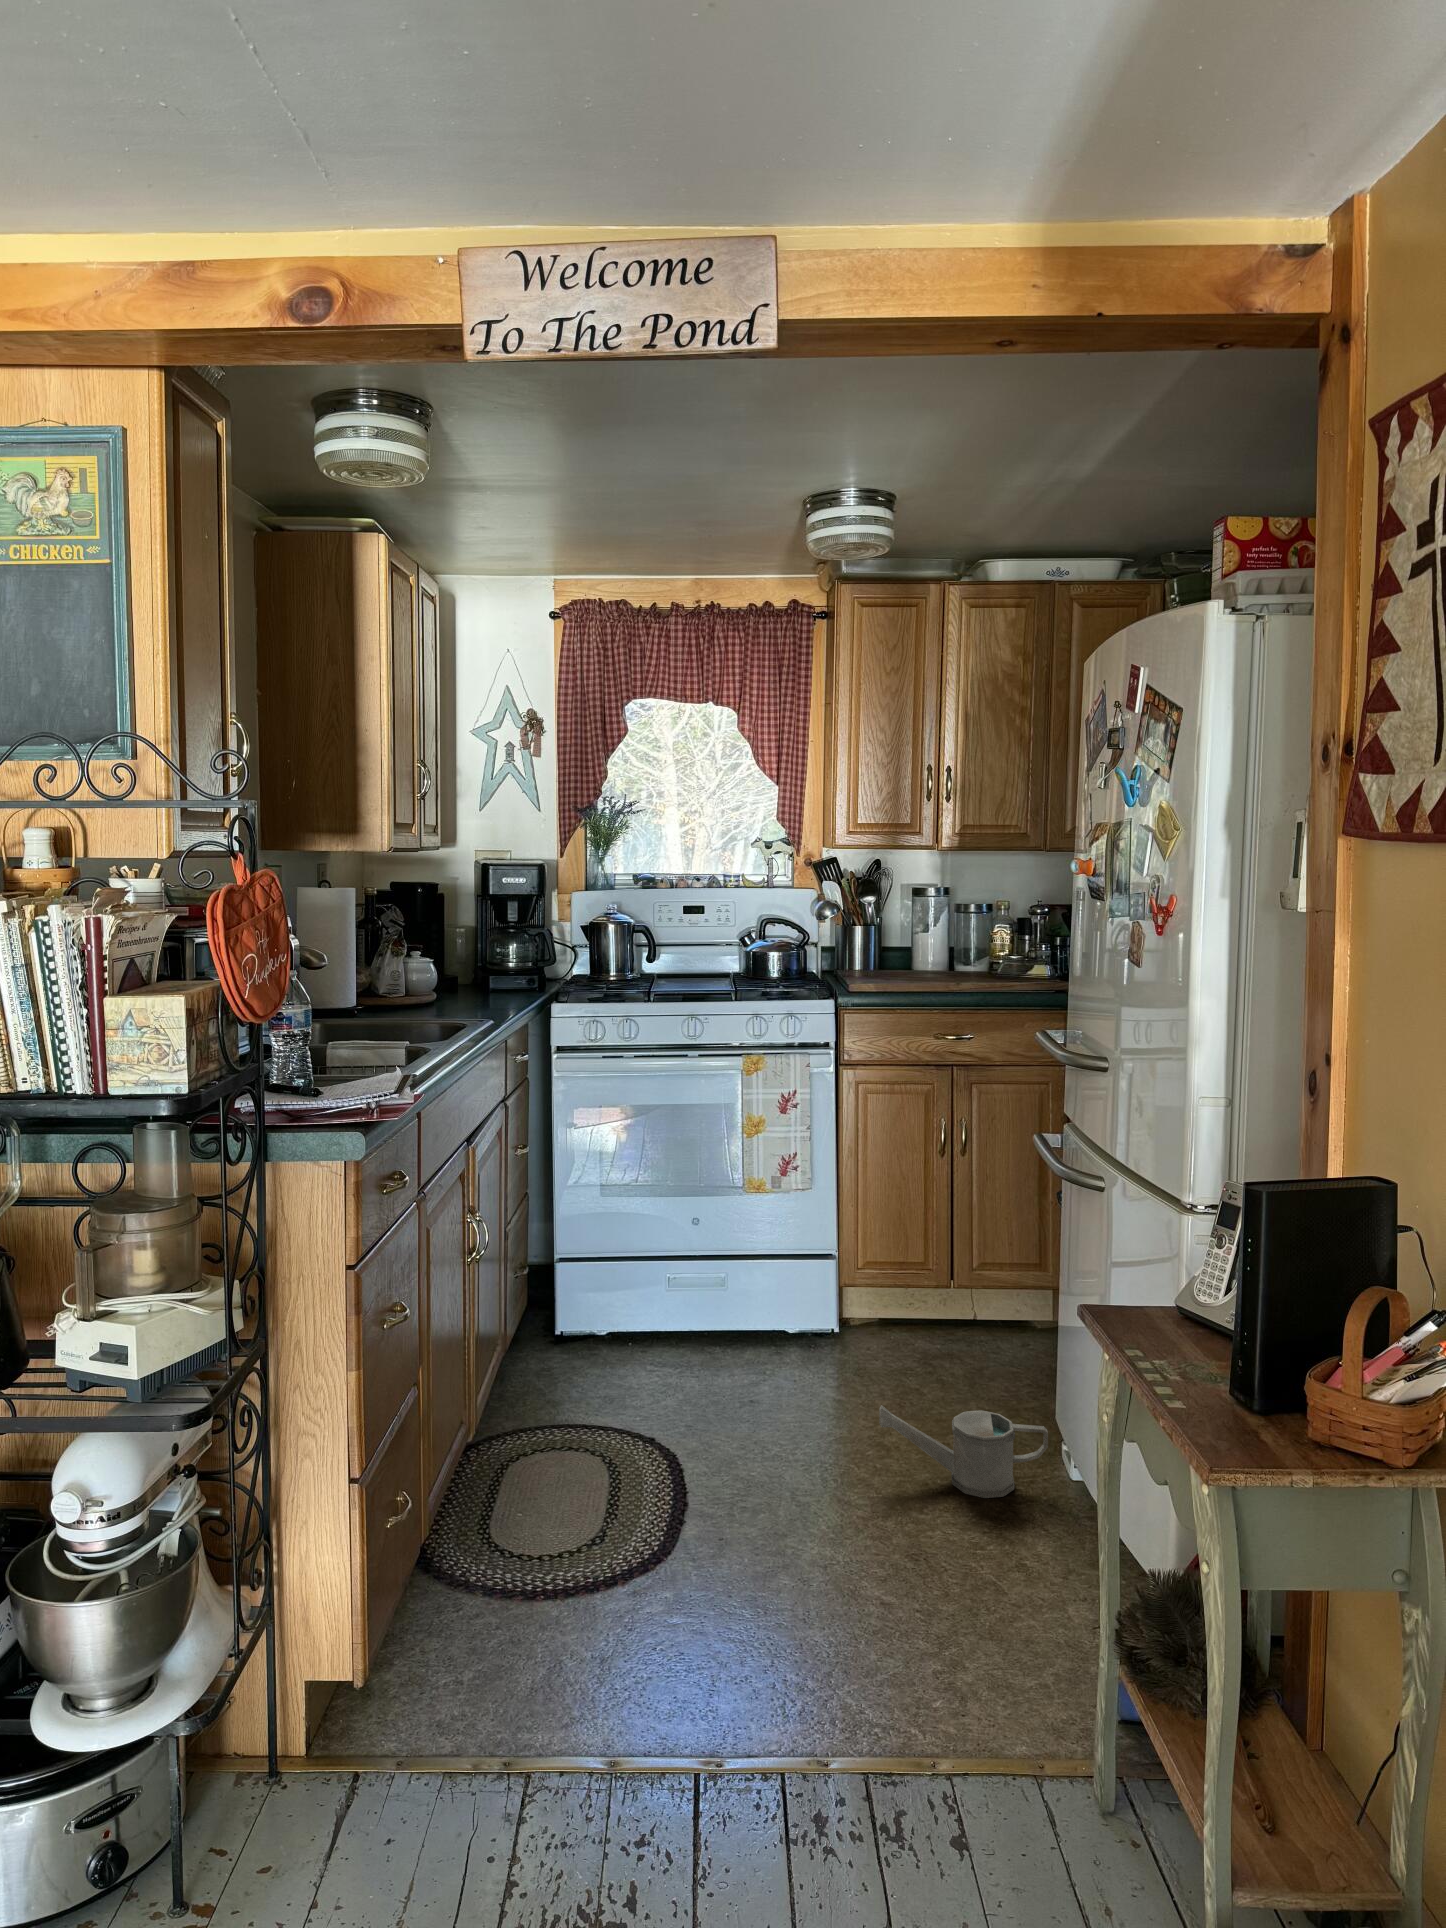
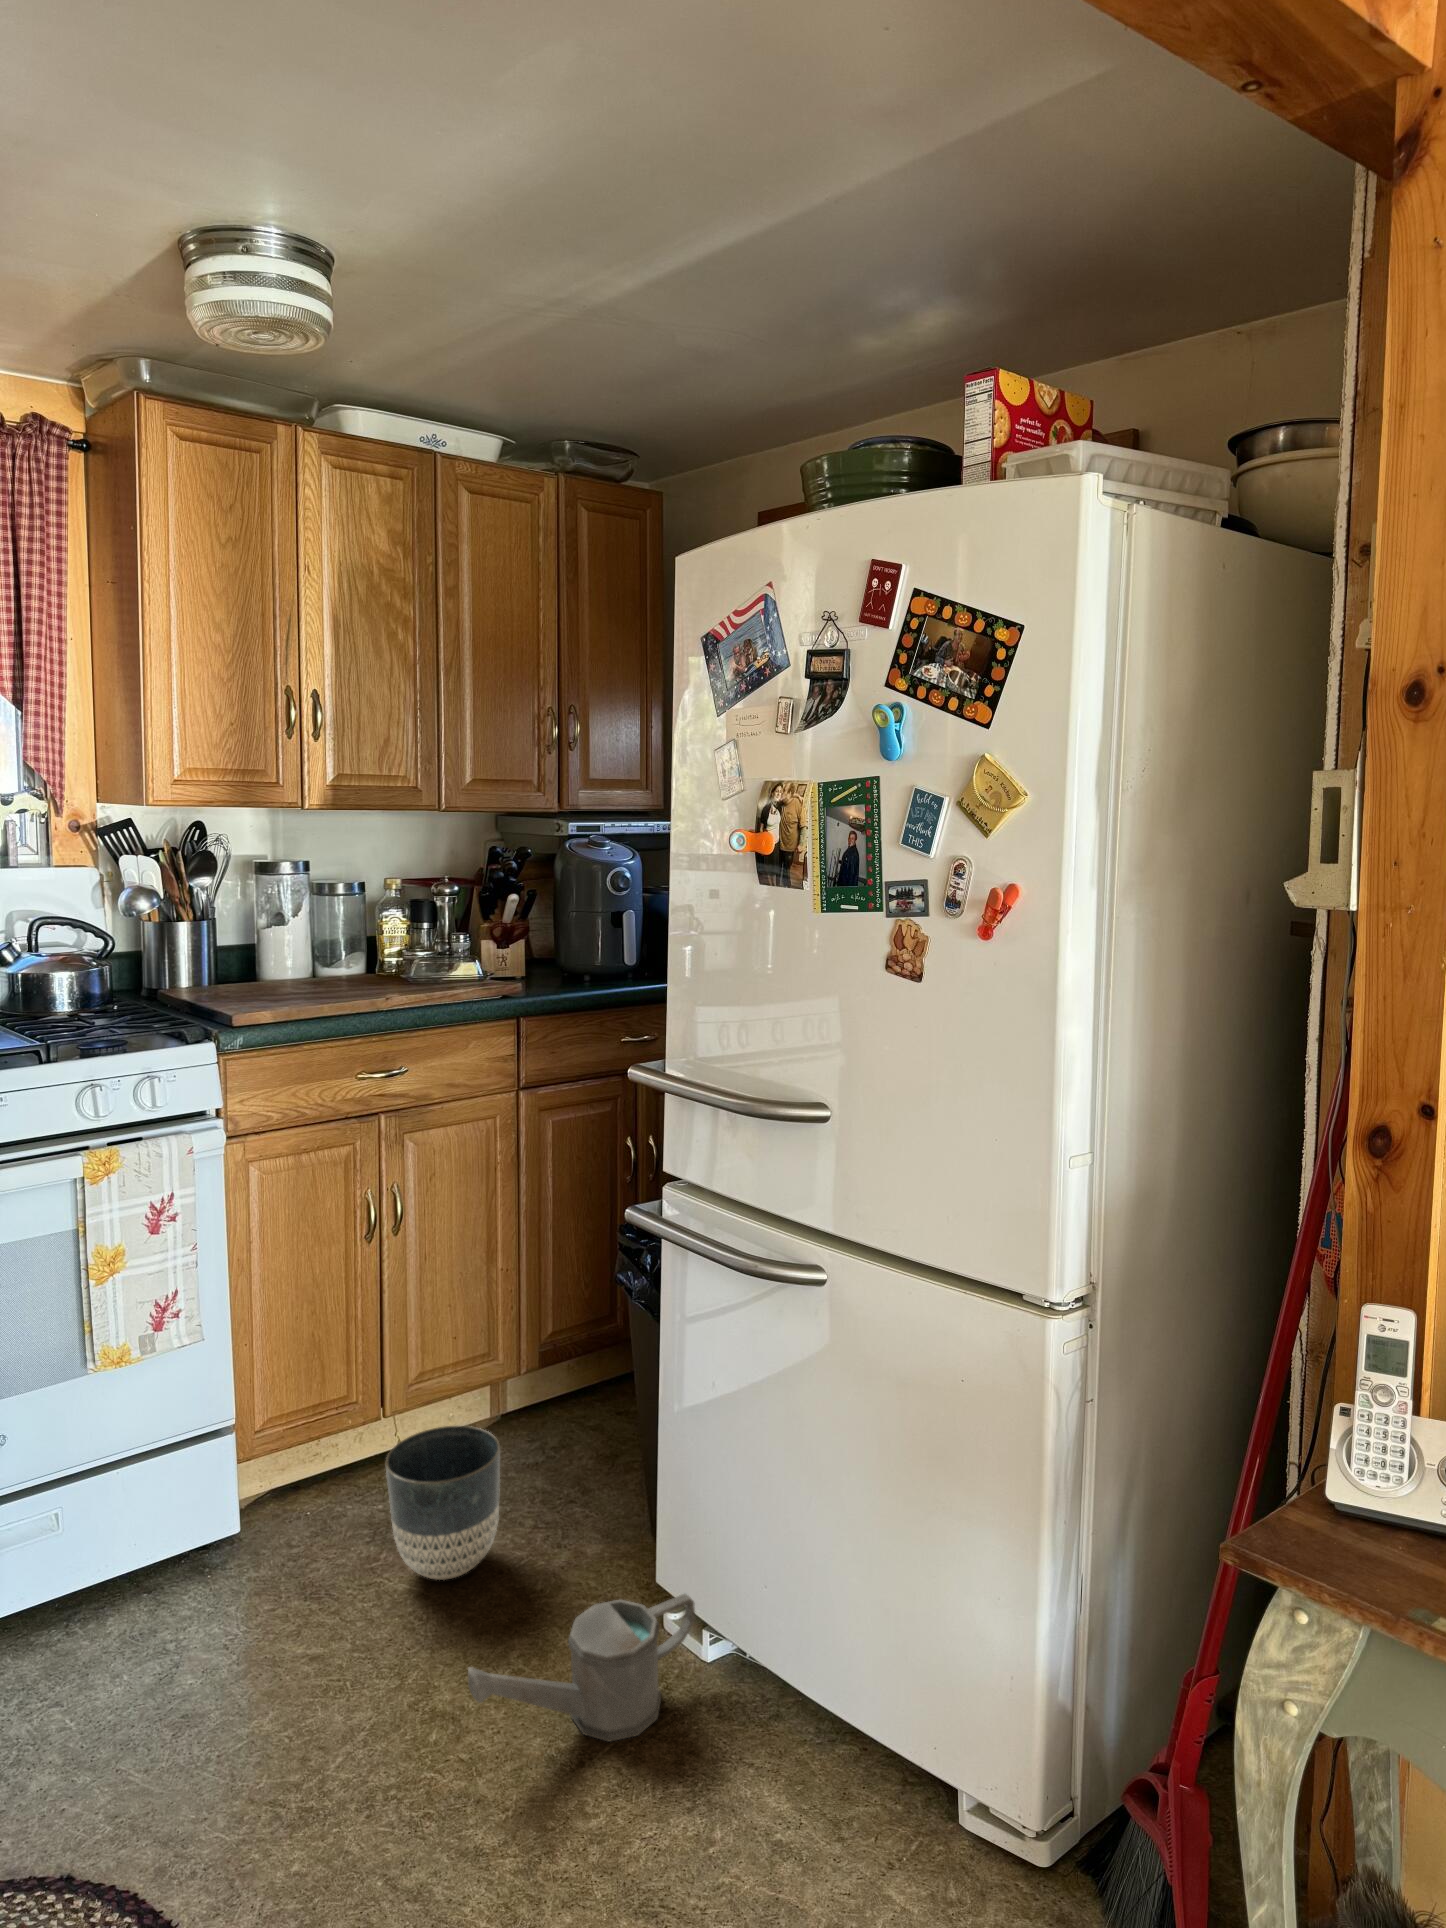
planter: none [899,1290,978,1391] -> present [386,1426,500,1580]

